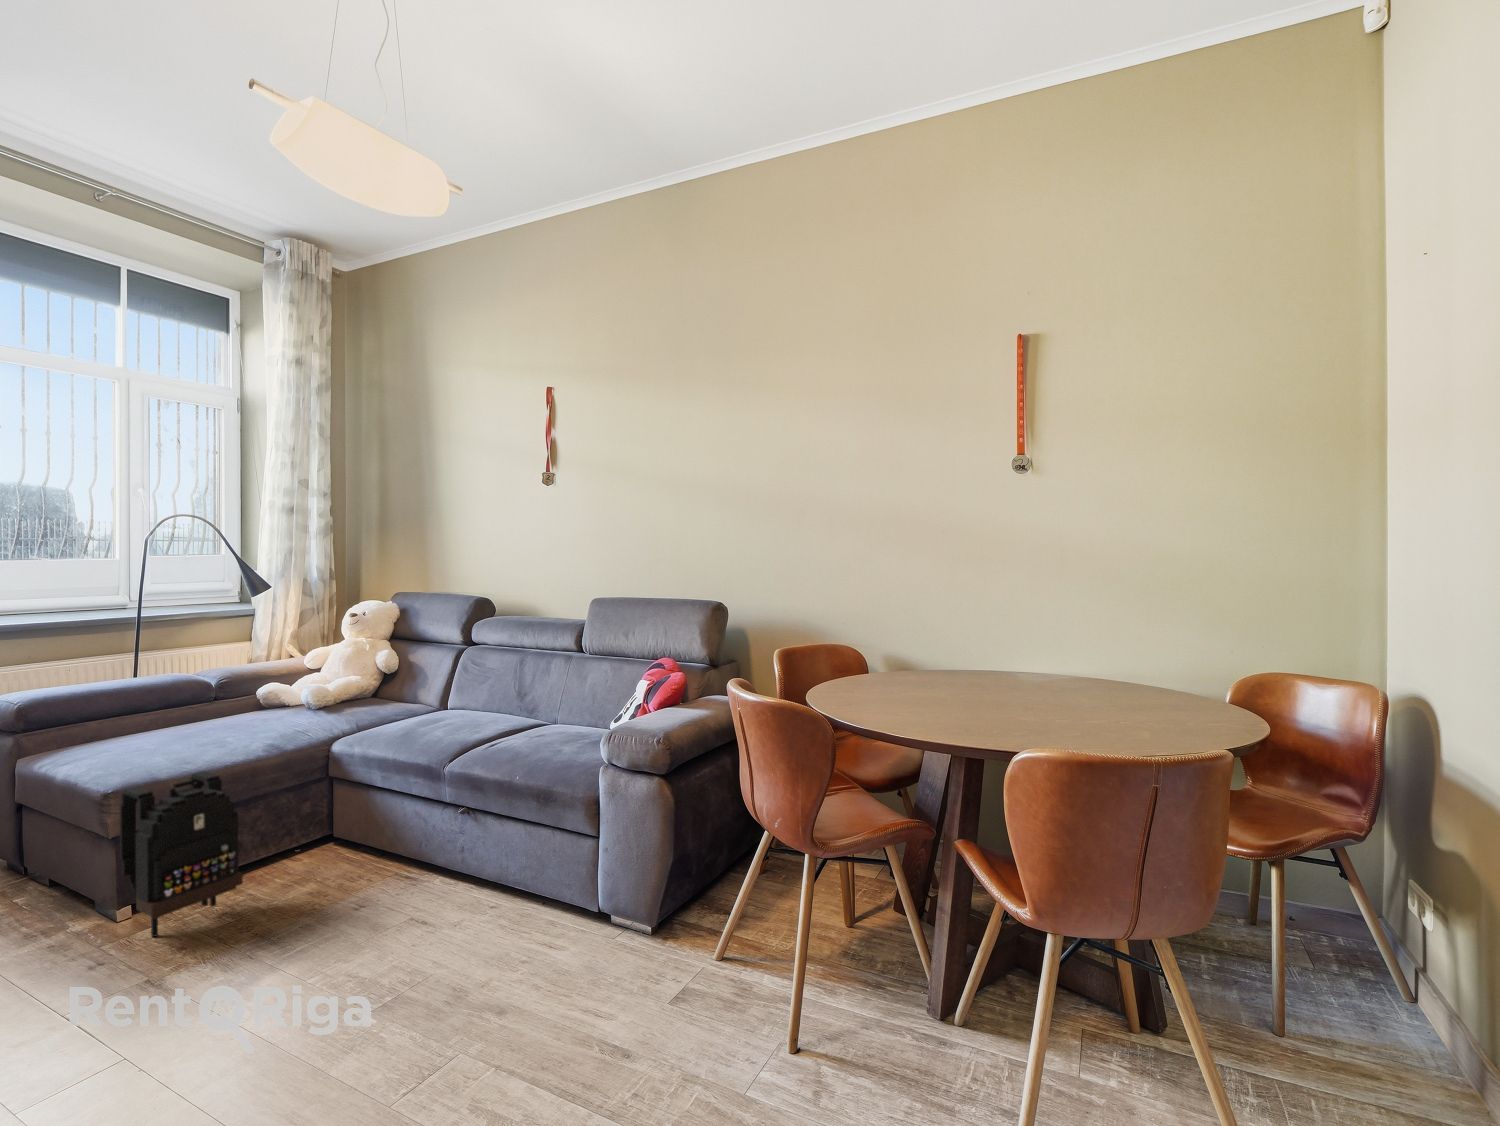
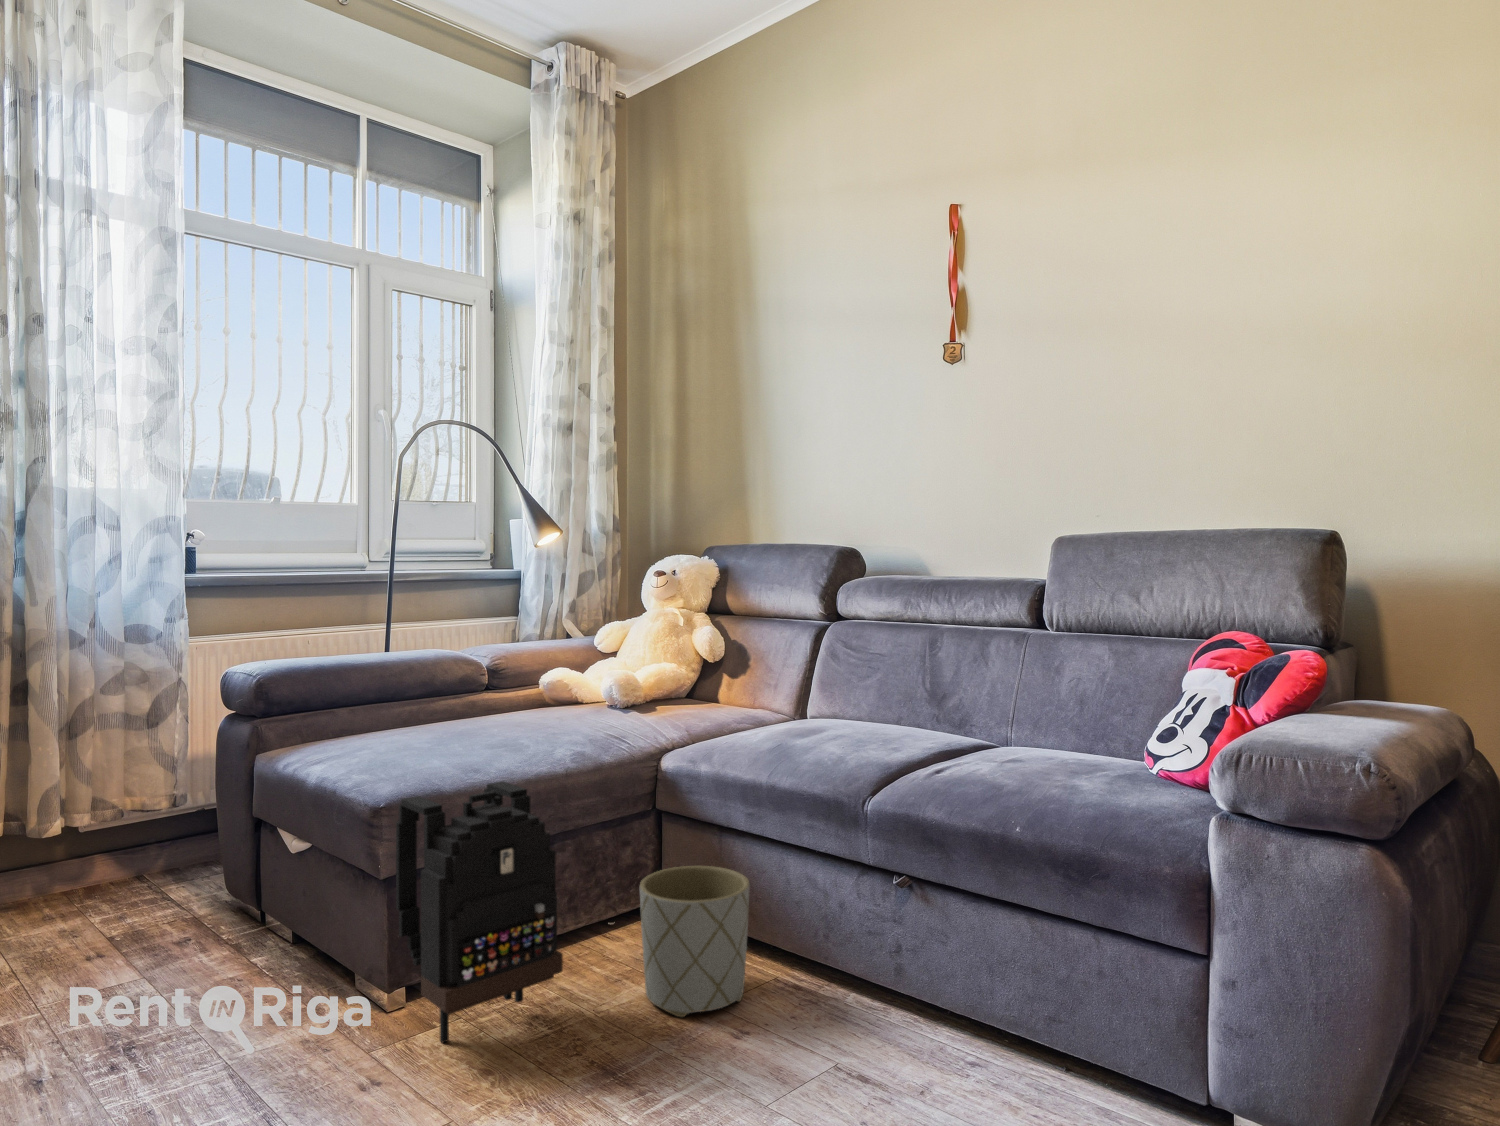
planter: none [300,810,375,901] -> present [640,866,750,1017]

